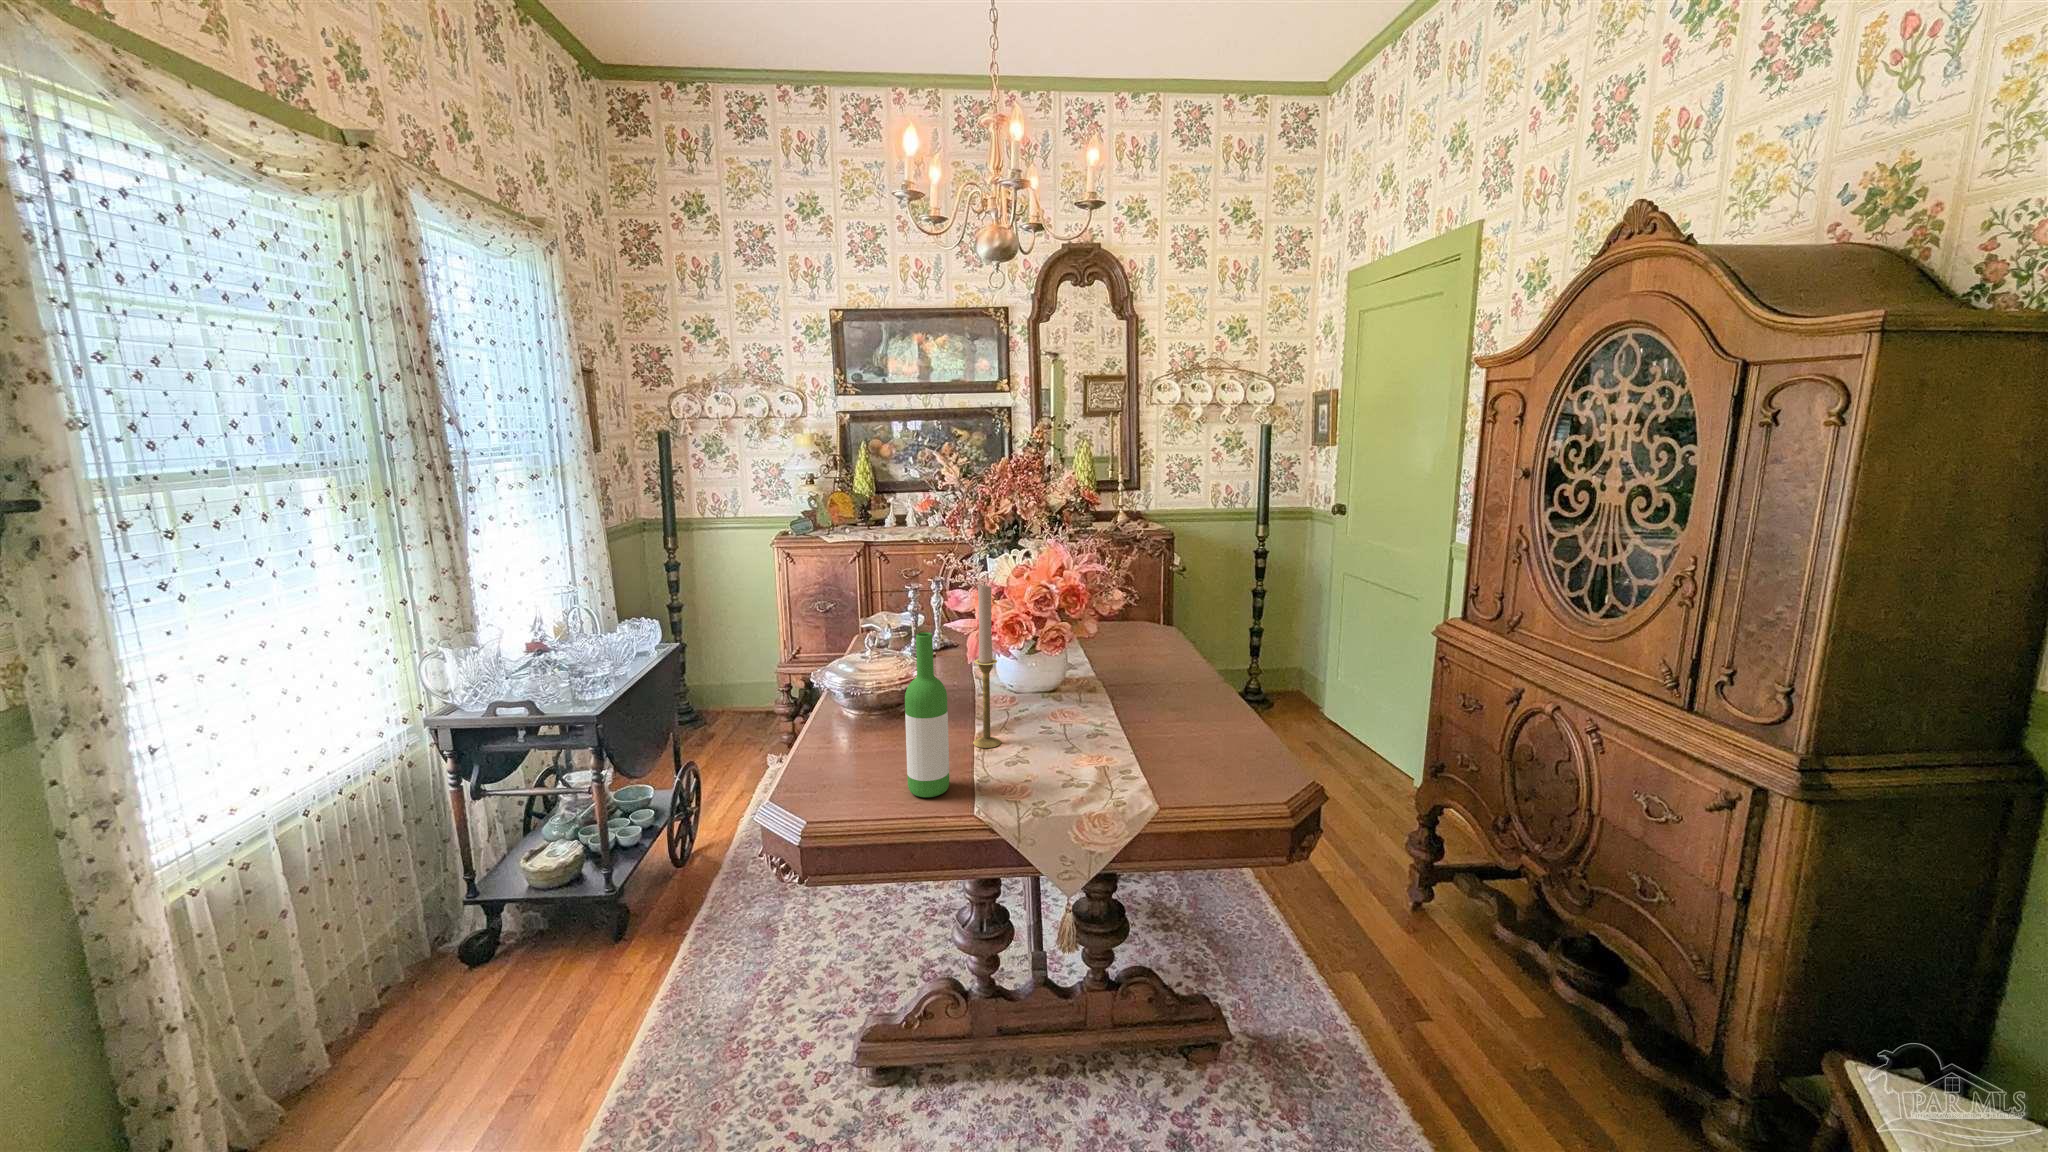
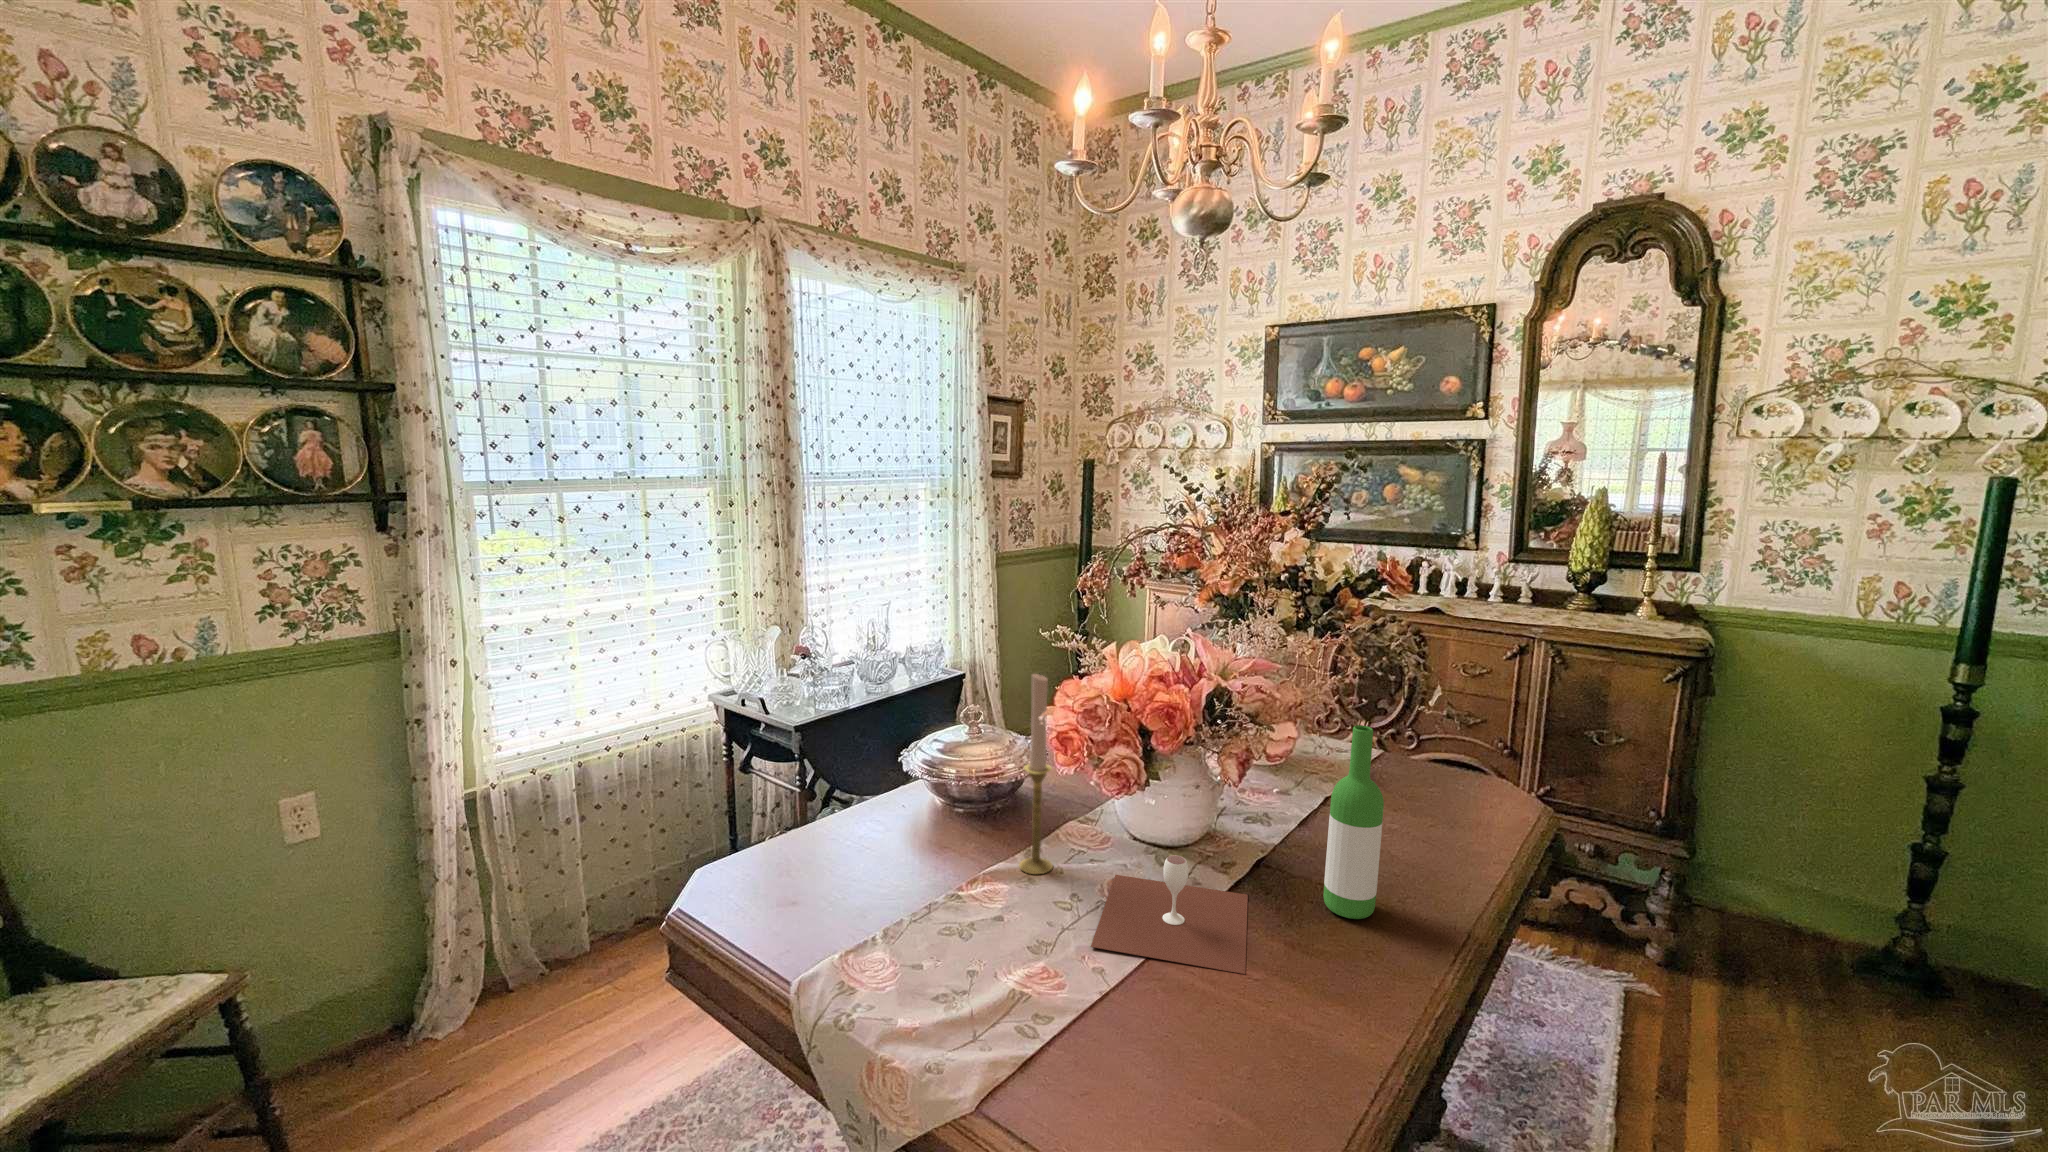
wine bottle: present [905,632,949,797] -> present [1323,725,1384,919]
wine glass: none [1044,690,1186,765] -> present [1091,855,1248,974]

